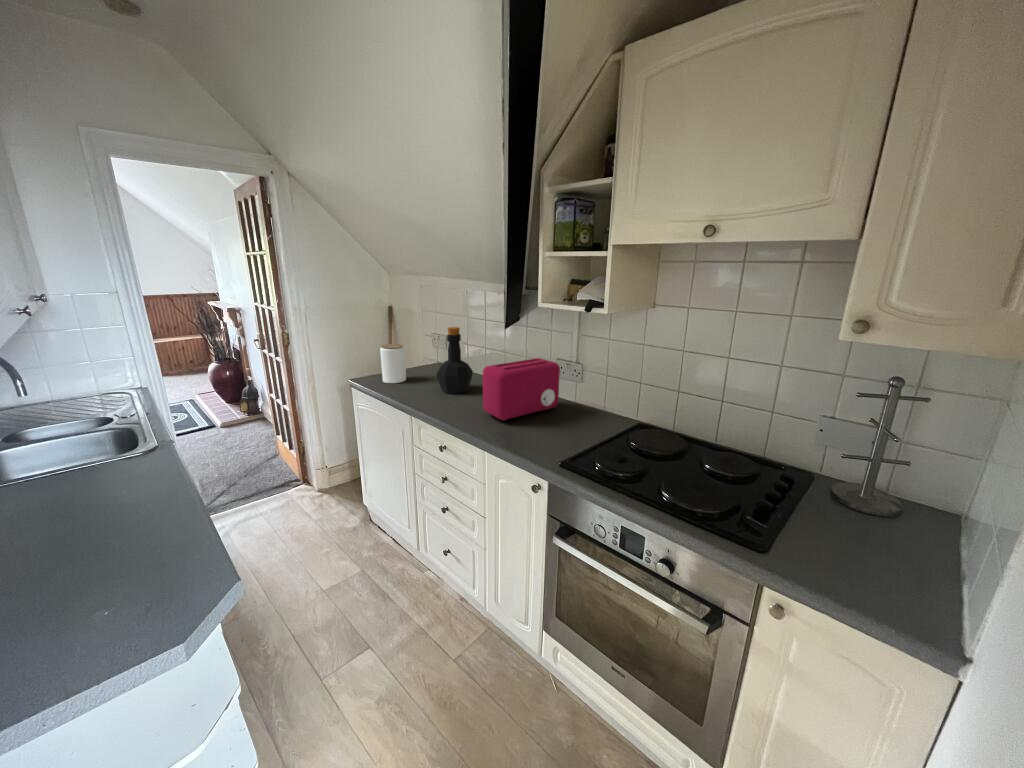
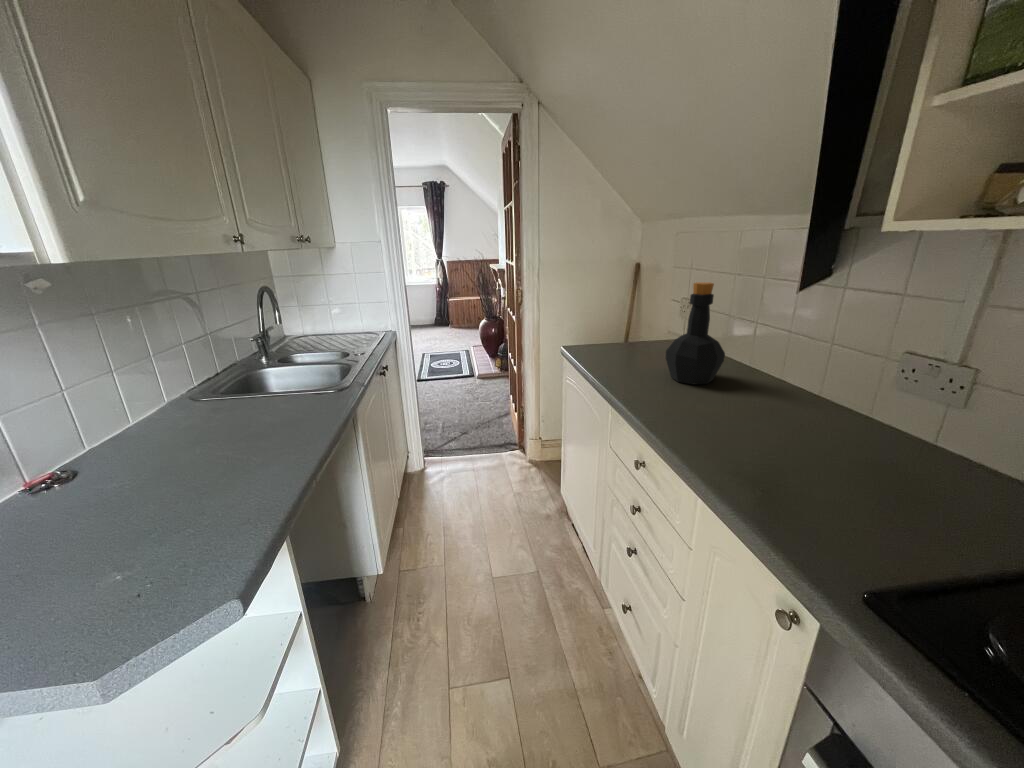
jar: present [380,344,406,383] -> none [599,306,632,357]
toaster: present [483,358,560,421] -> none [725,343,921,450]

